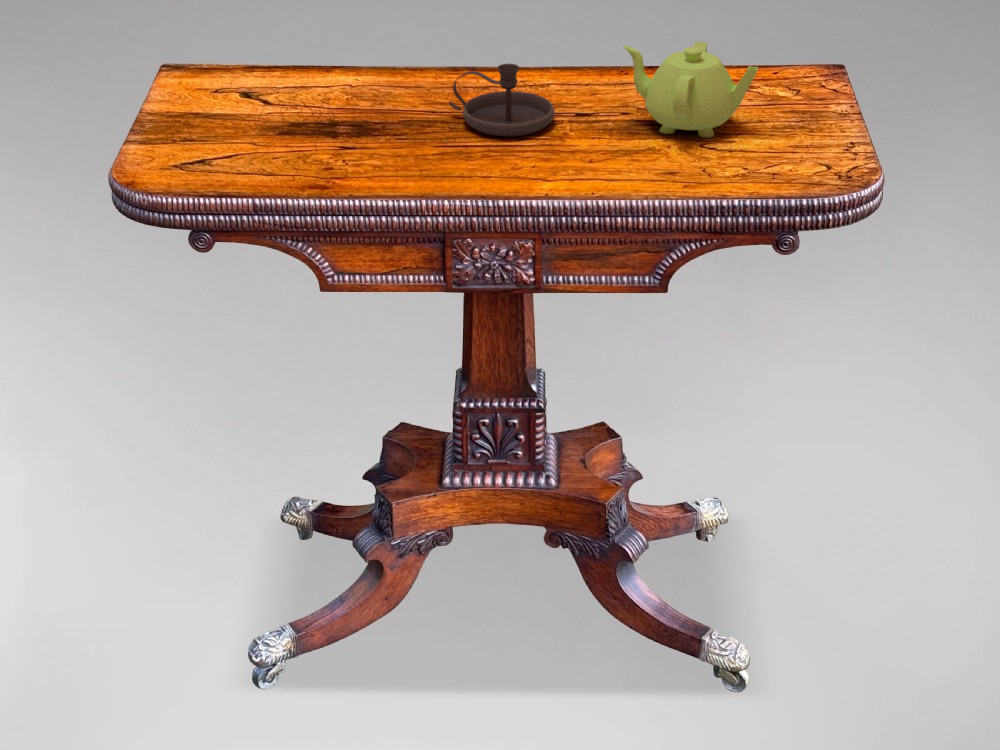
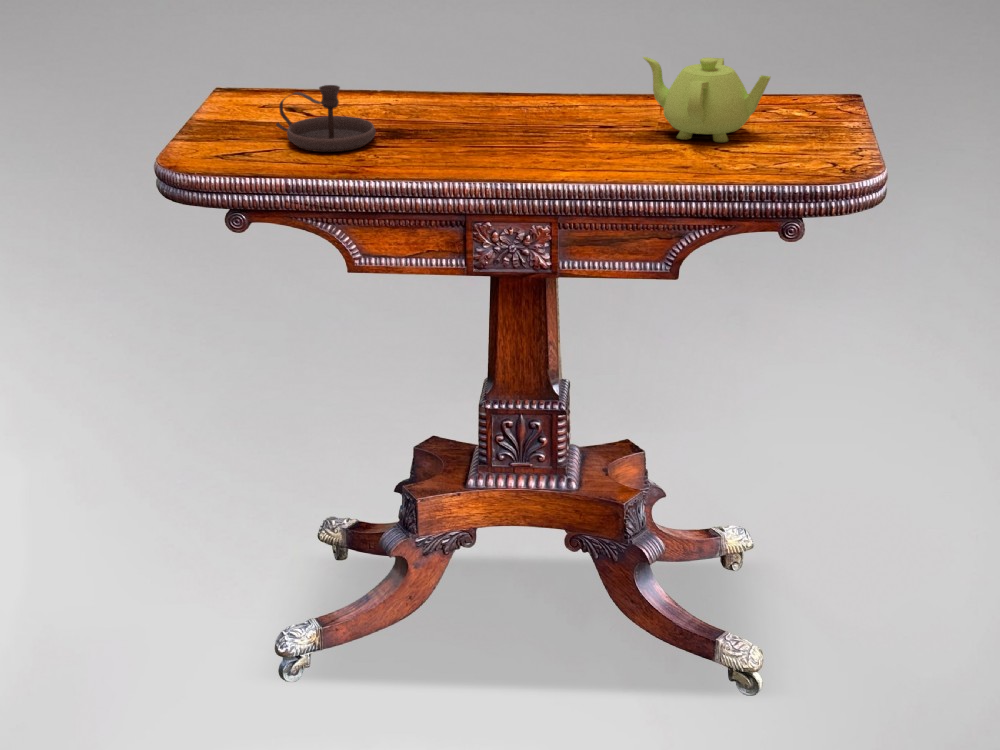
candlestick: present [449,64,555,137] -> present [276,85,376,152]

